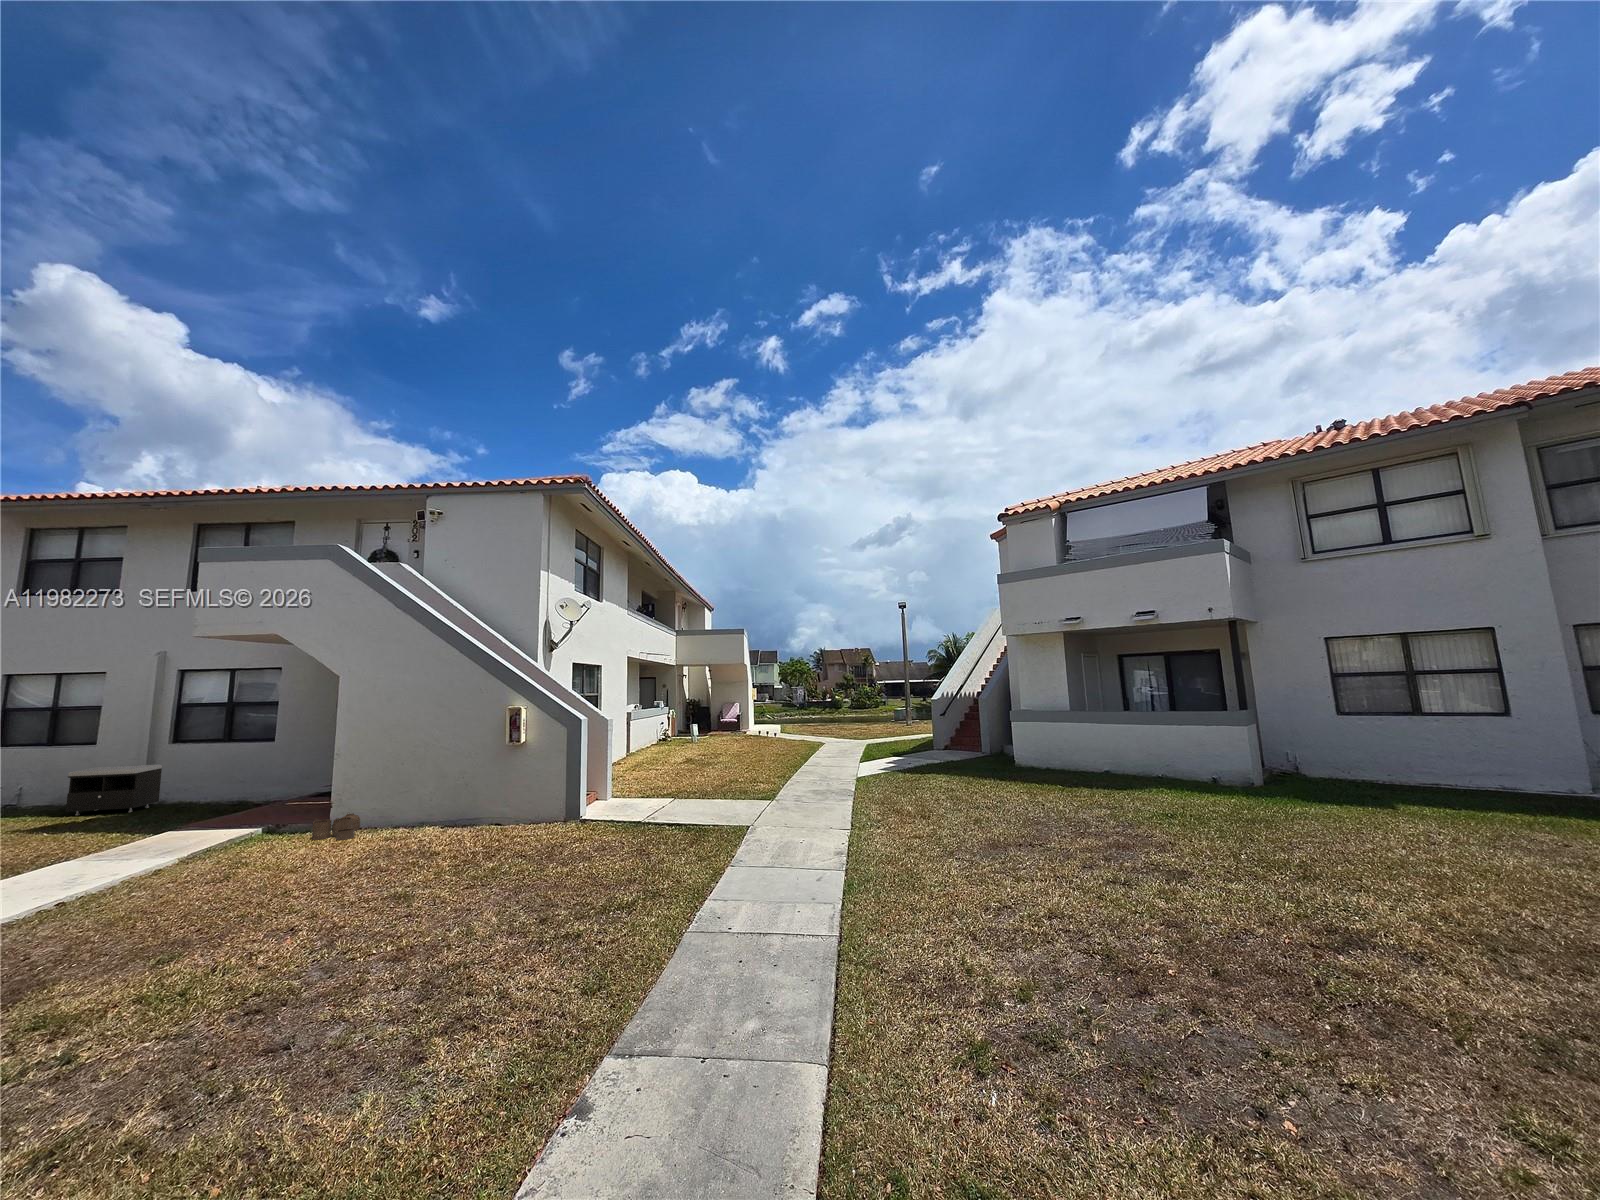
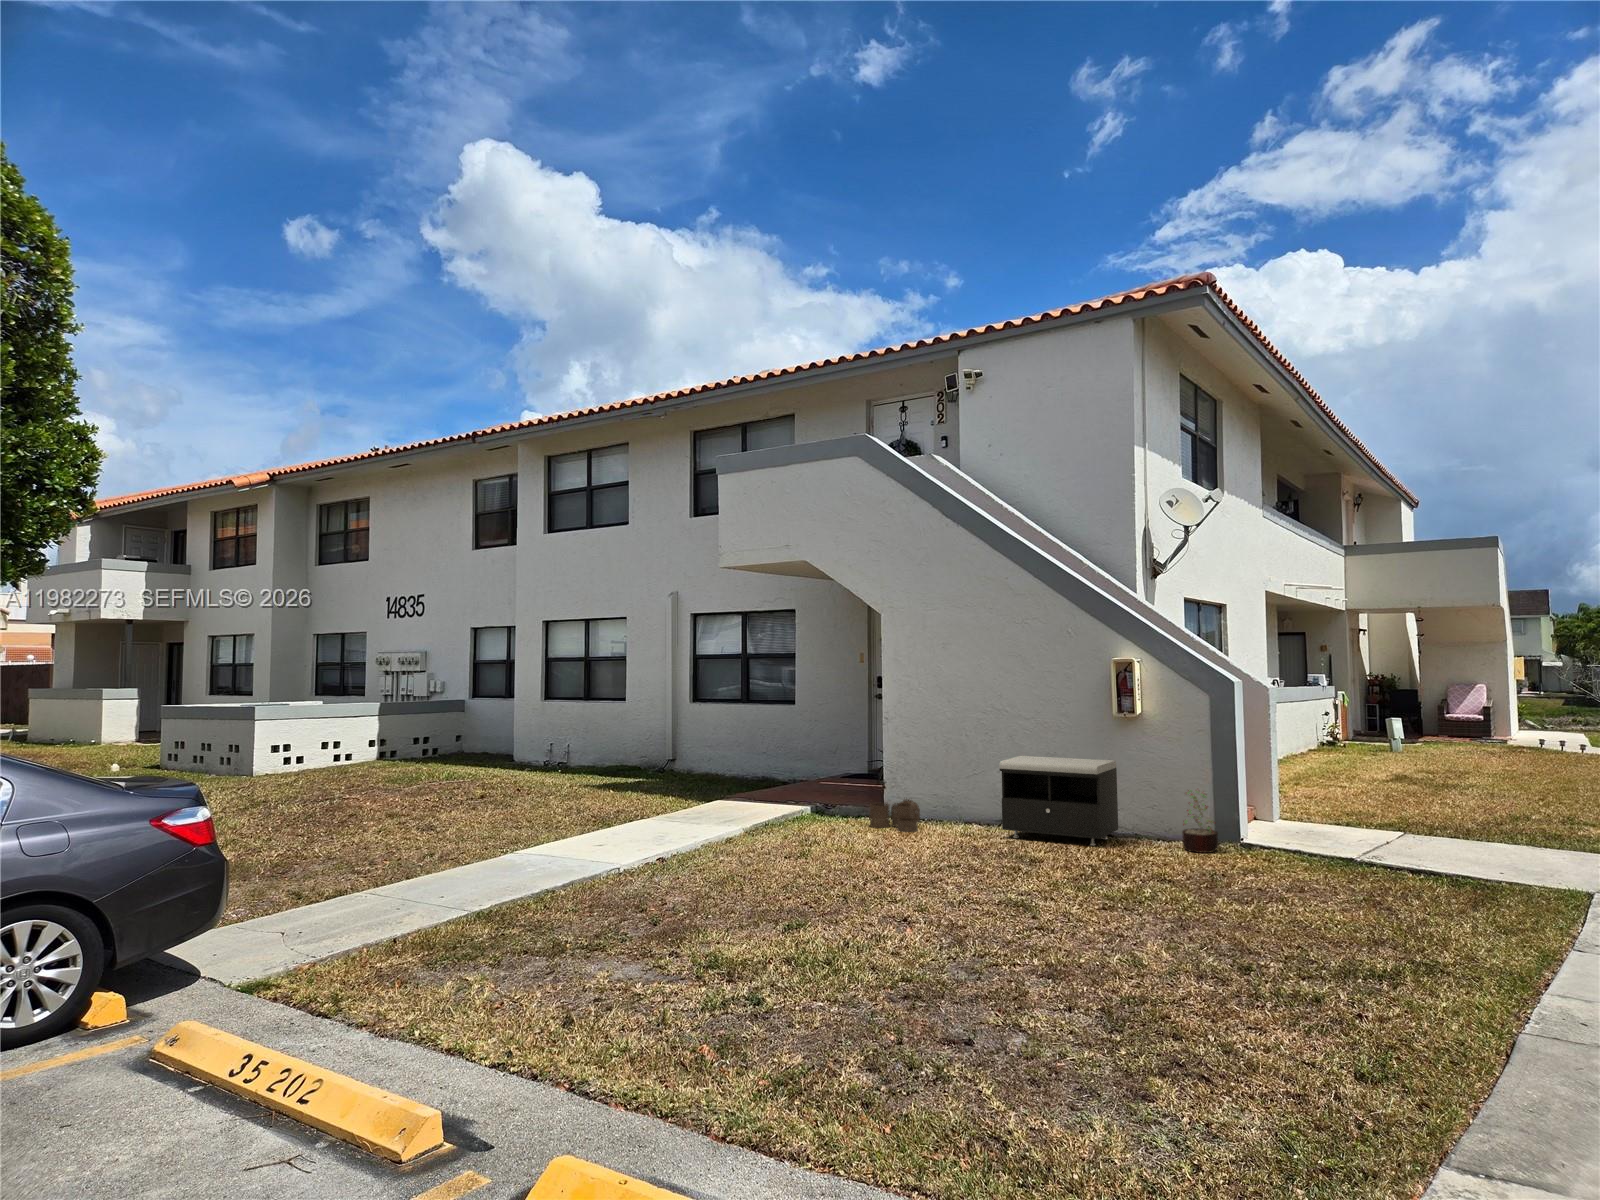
storage bench: present [66,765,162,815] -> present [1000,756,1118,846]
decorative plant: none [545,786,567,826] -> present [1182,790,1218,853]

